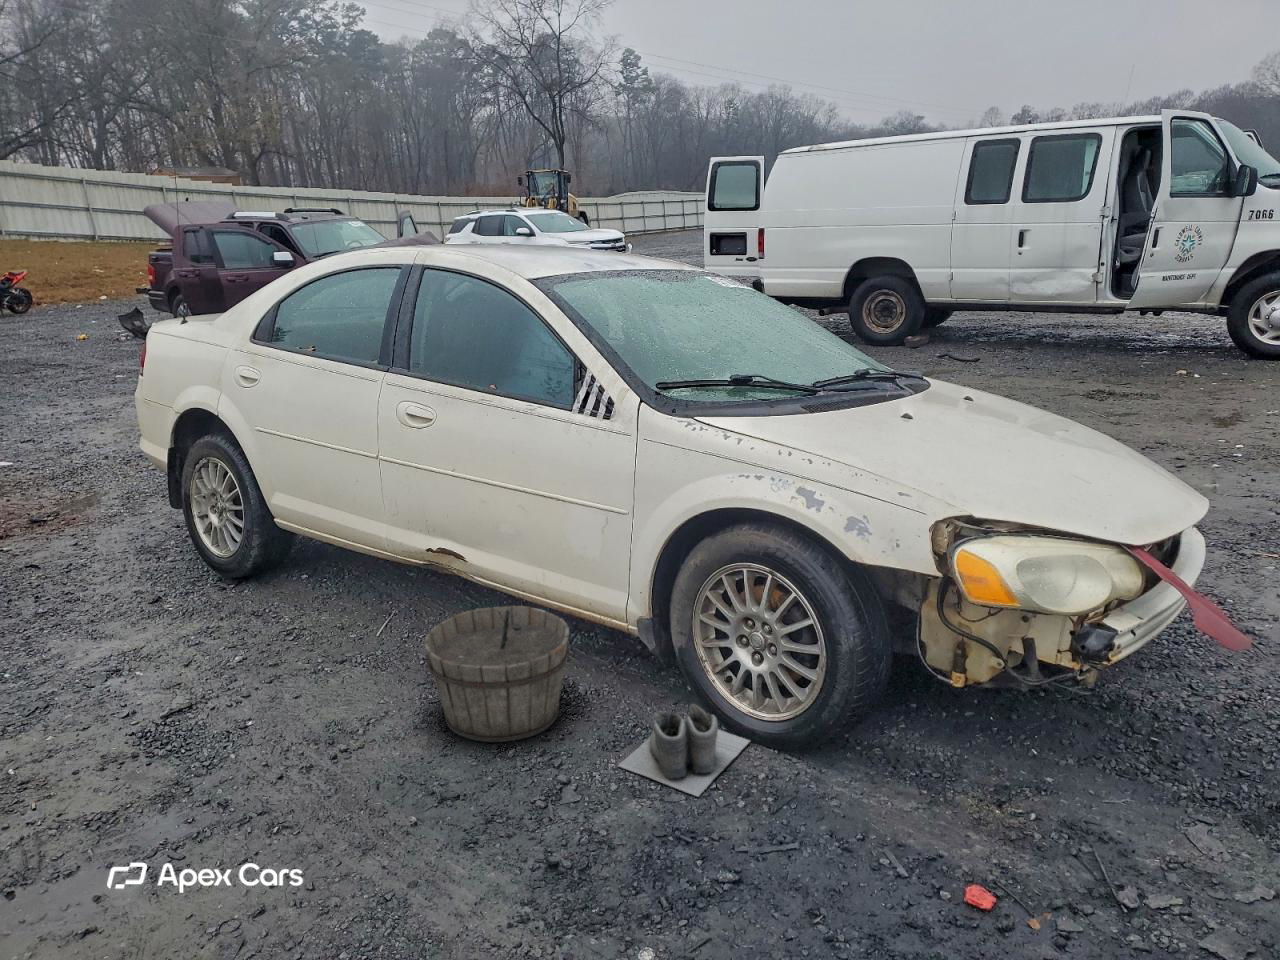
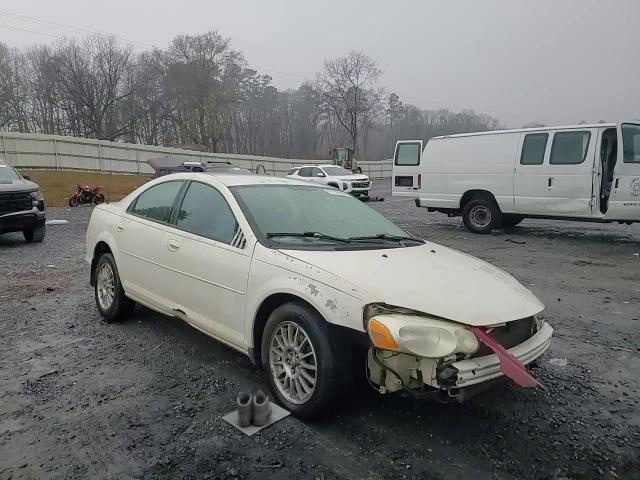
wooden bucket: present [424,601,571,742] -> none [147,333,220,401]

